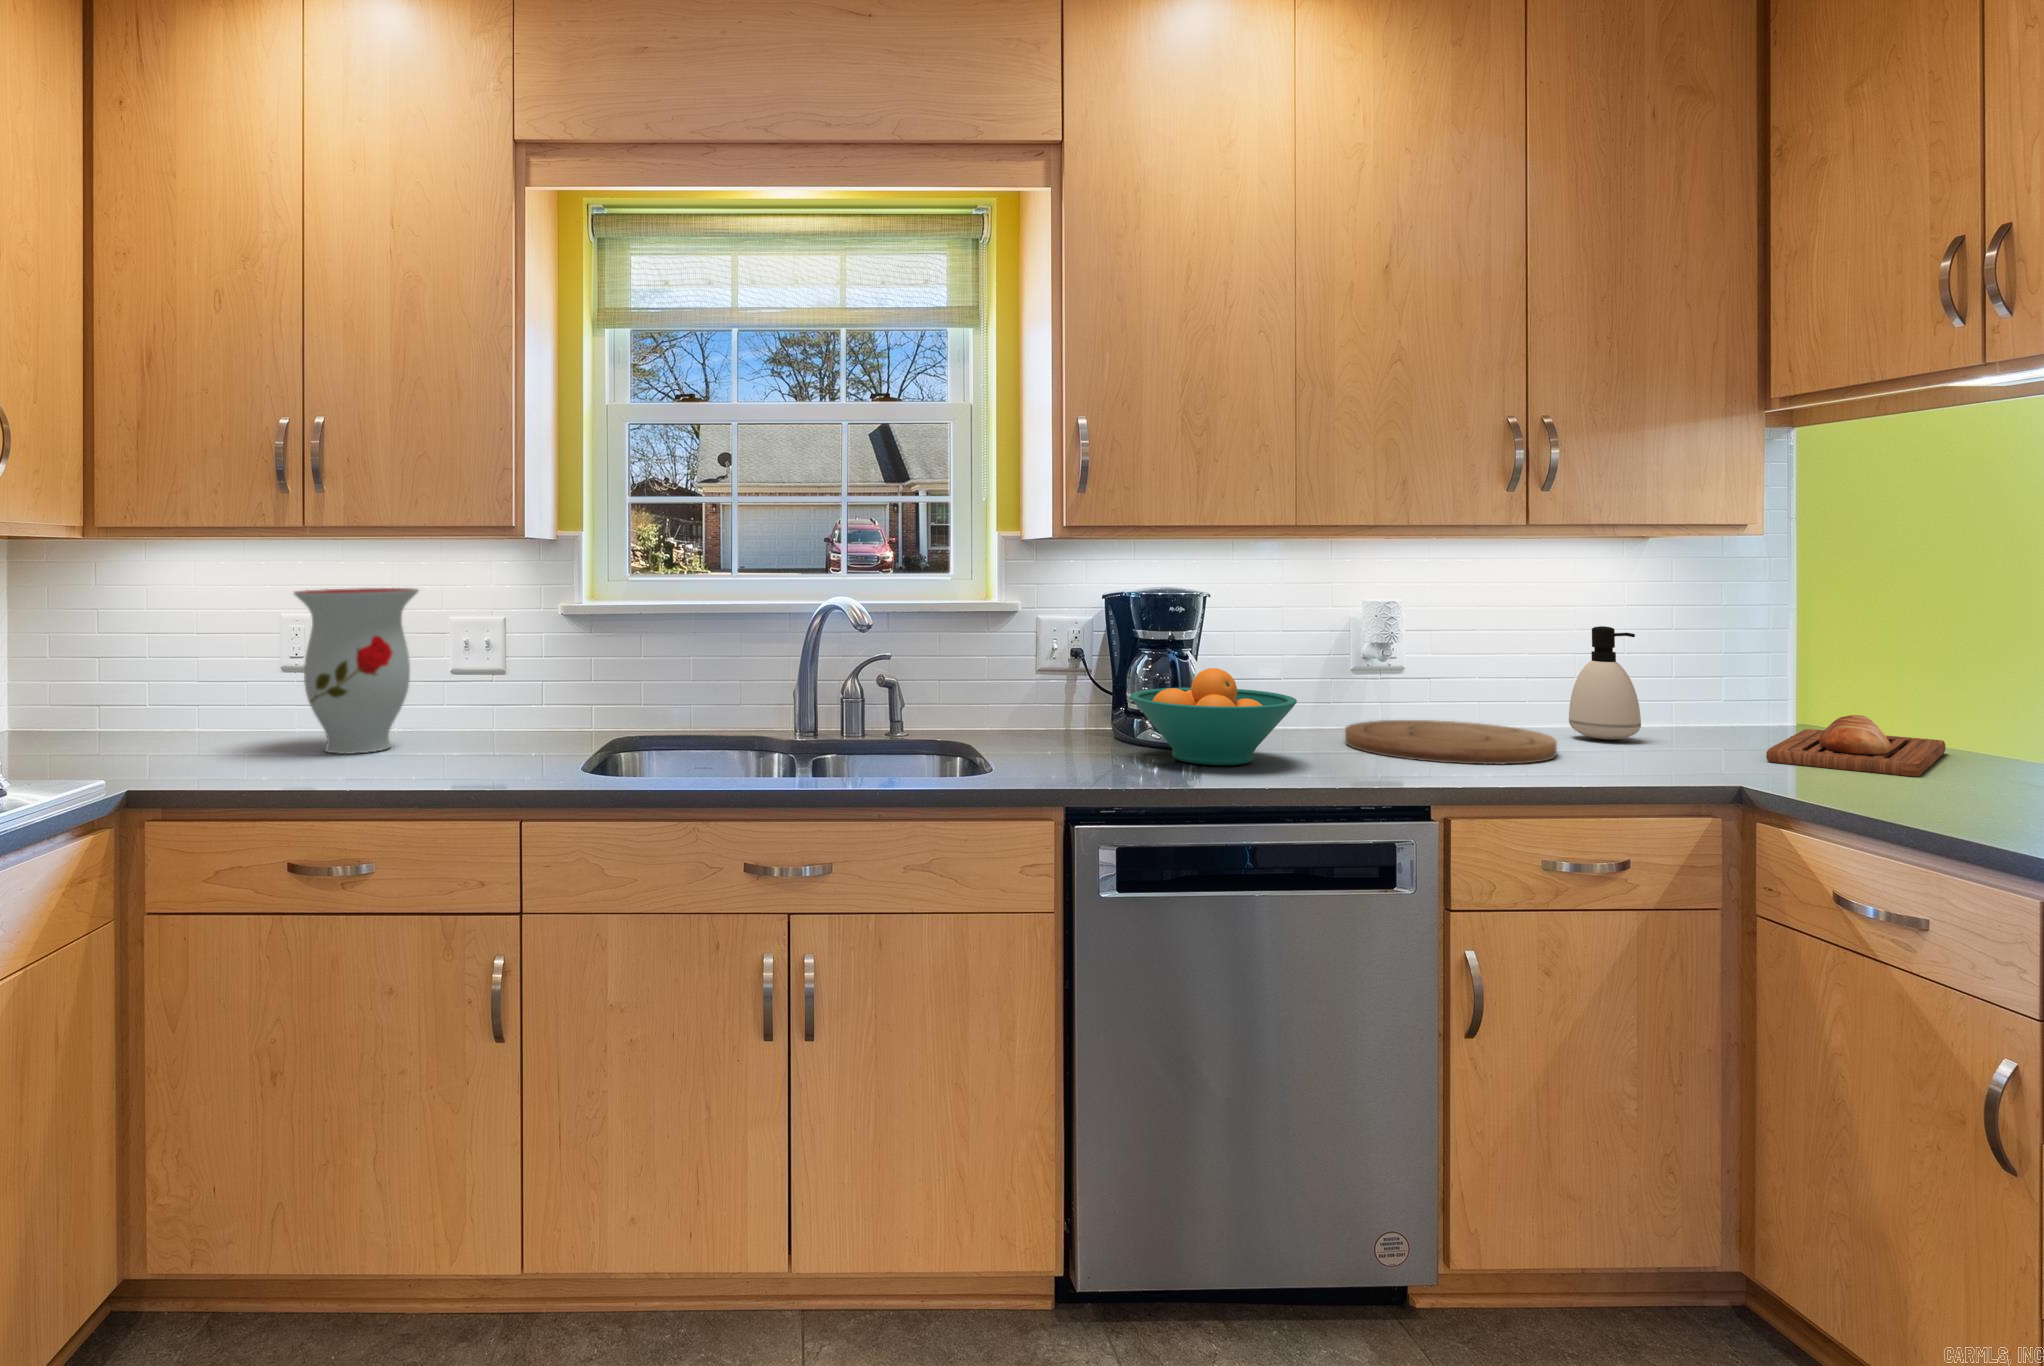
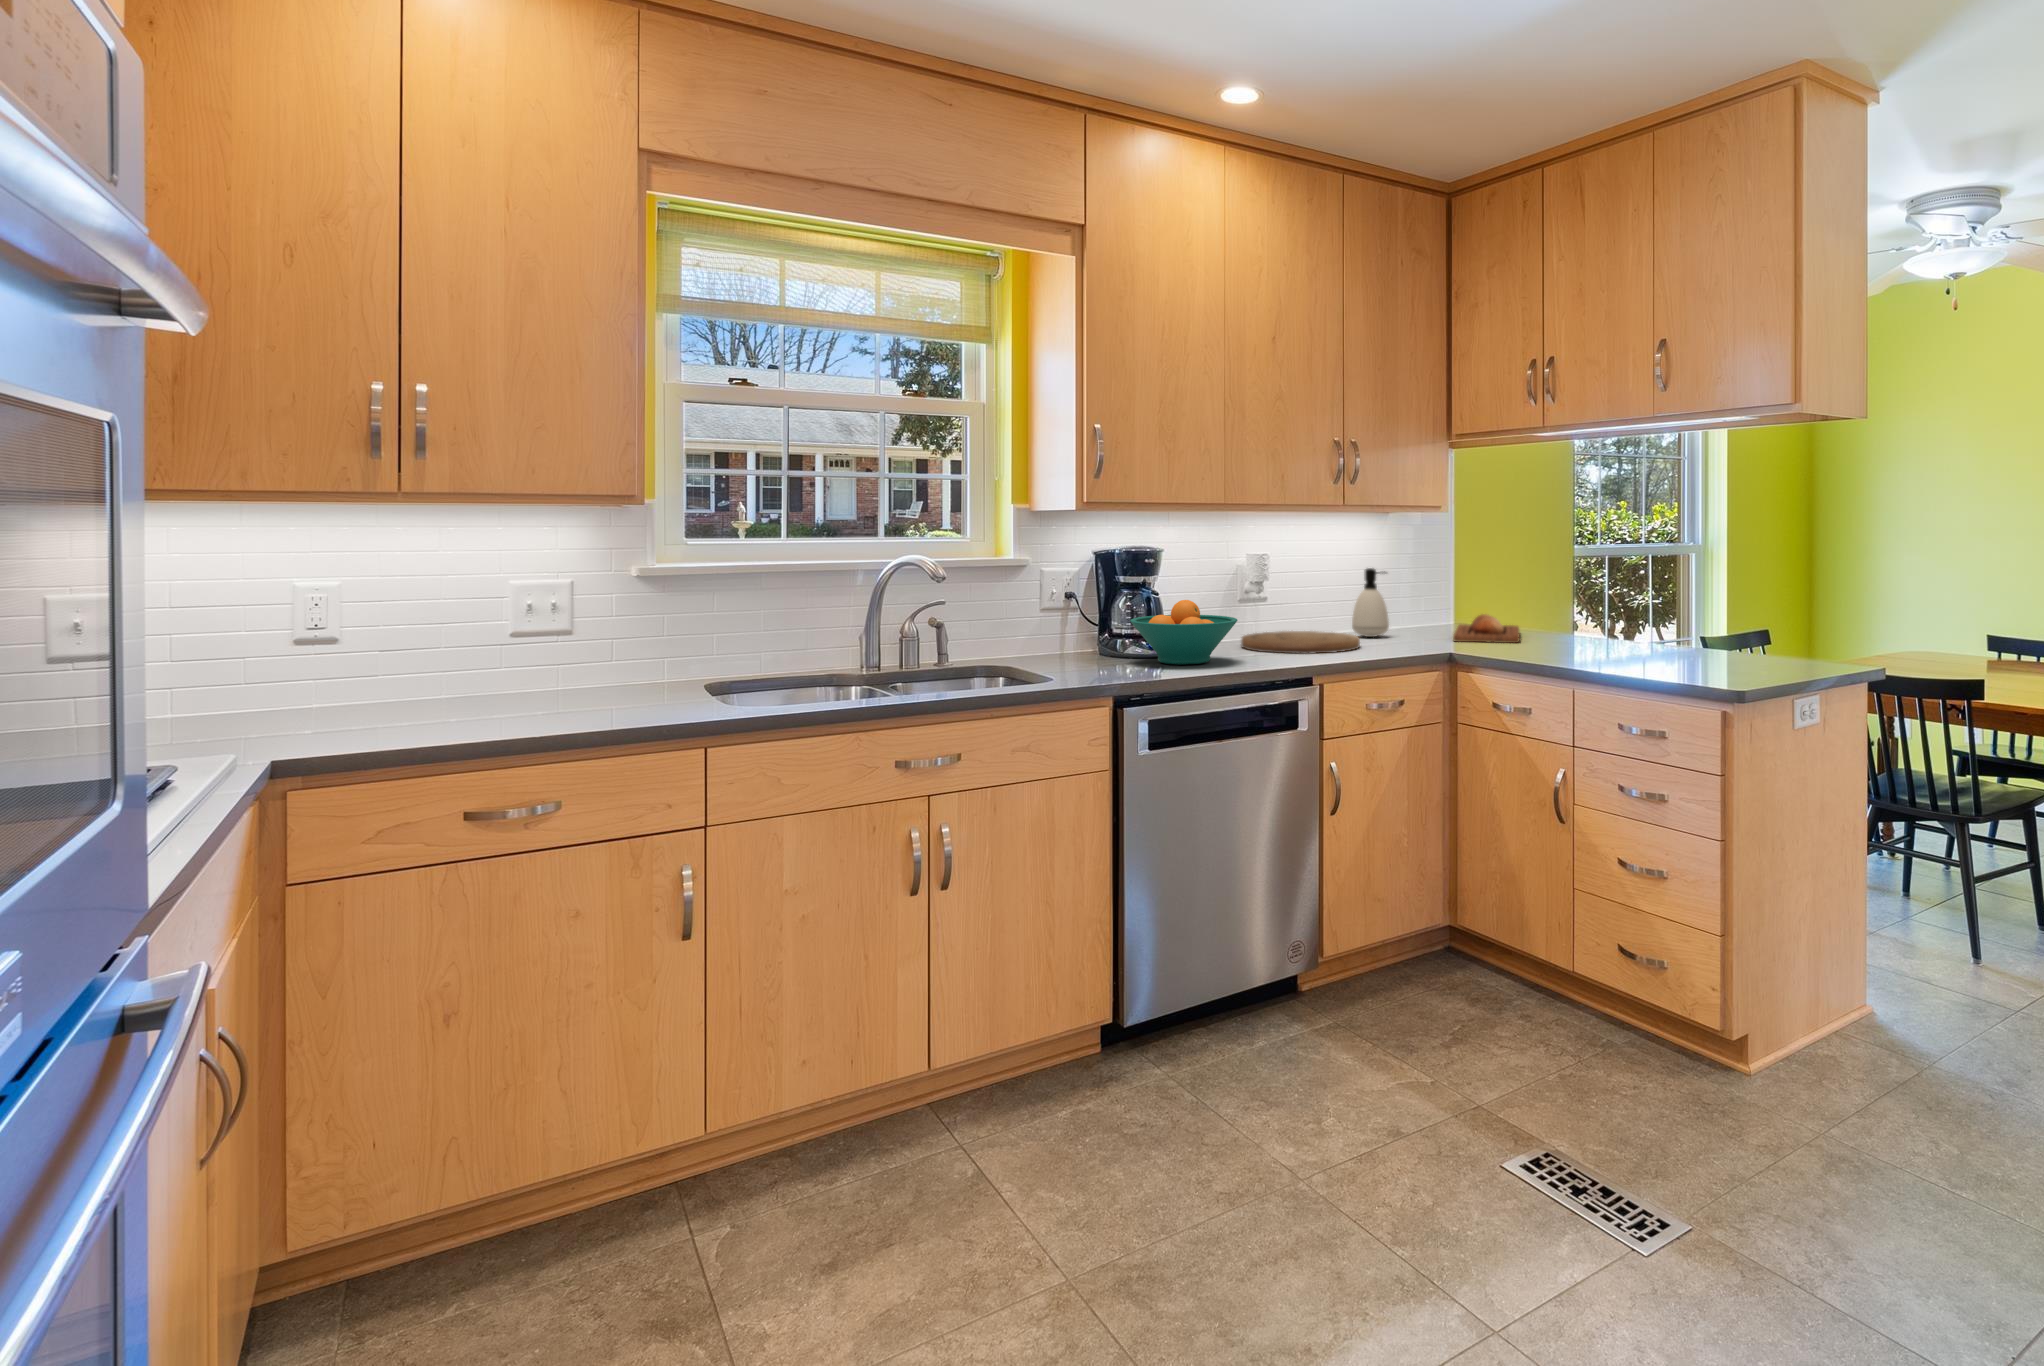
vase: present [294,588,419,754] -> none [370,553,516,716]

